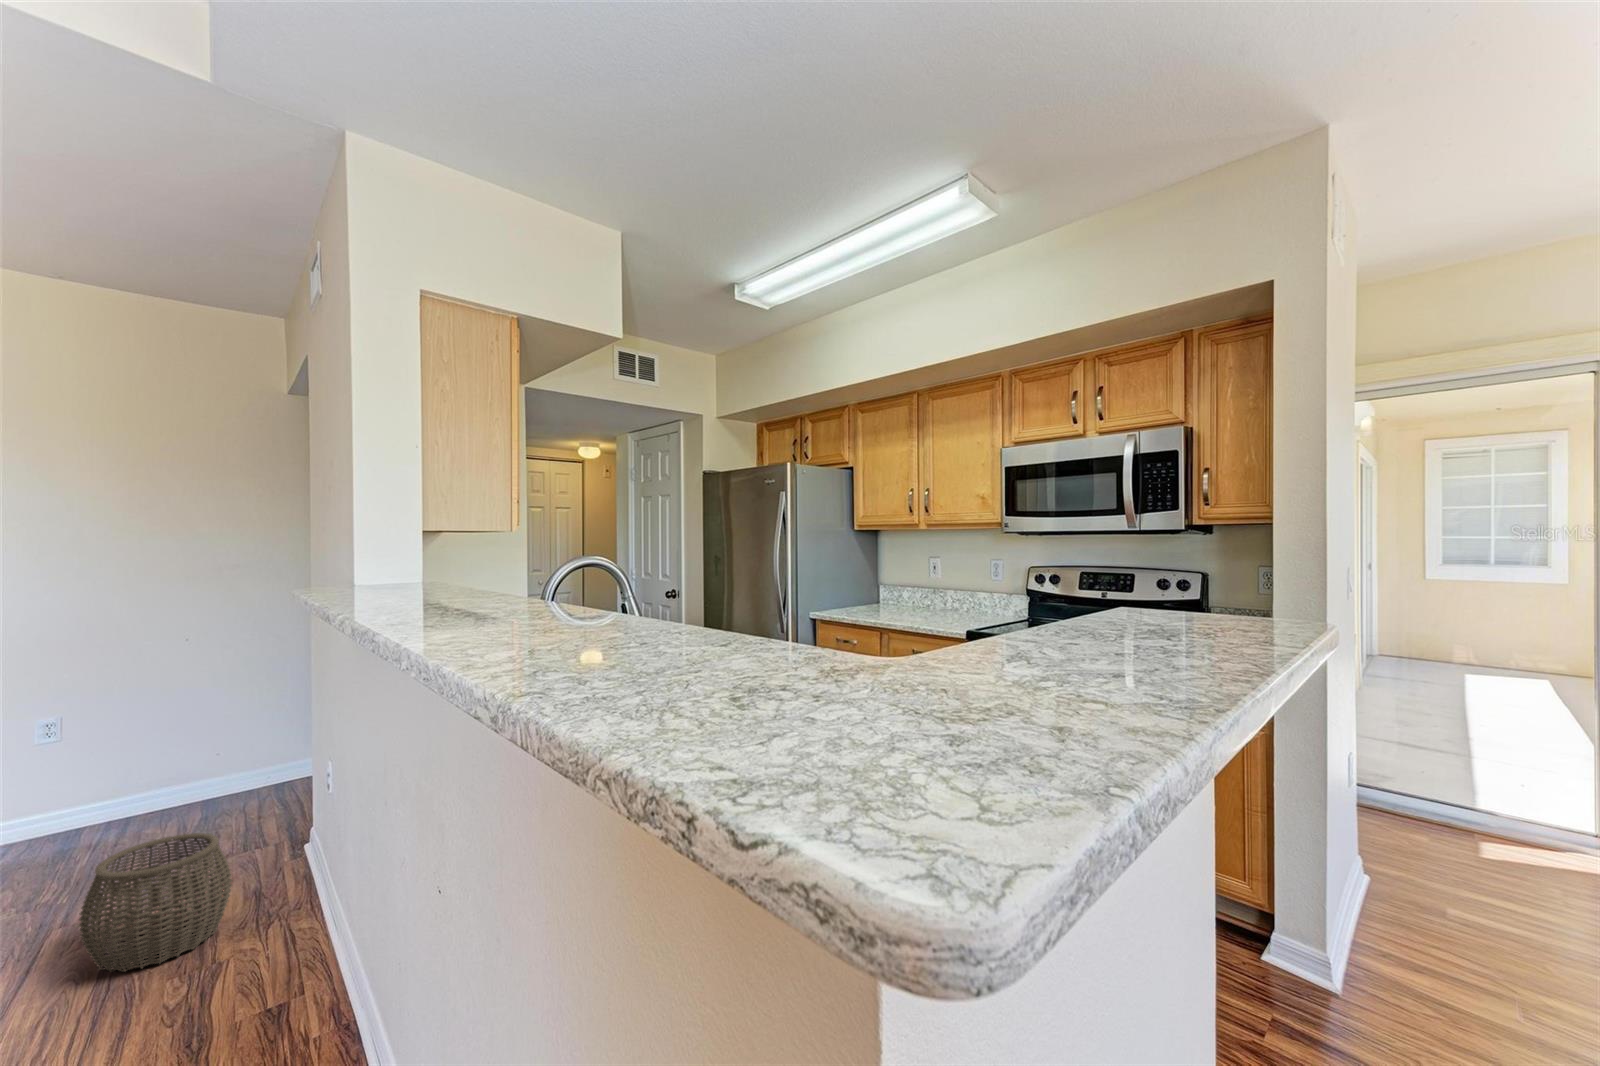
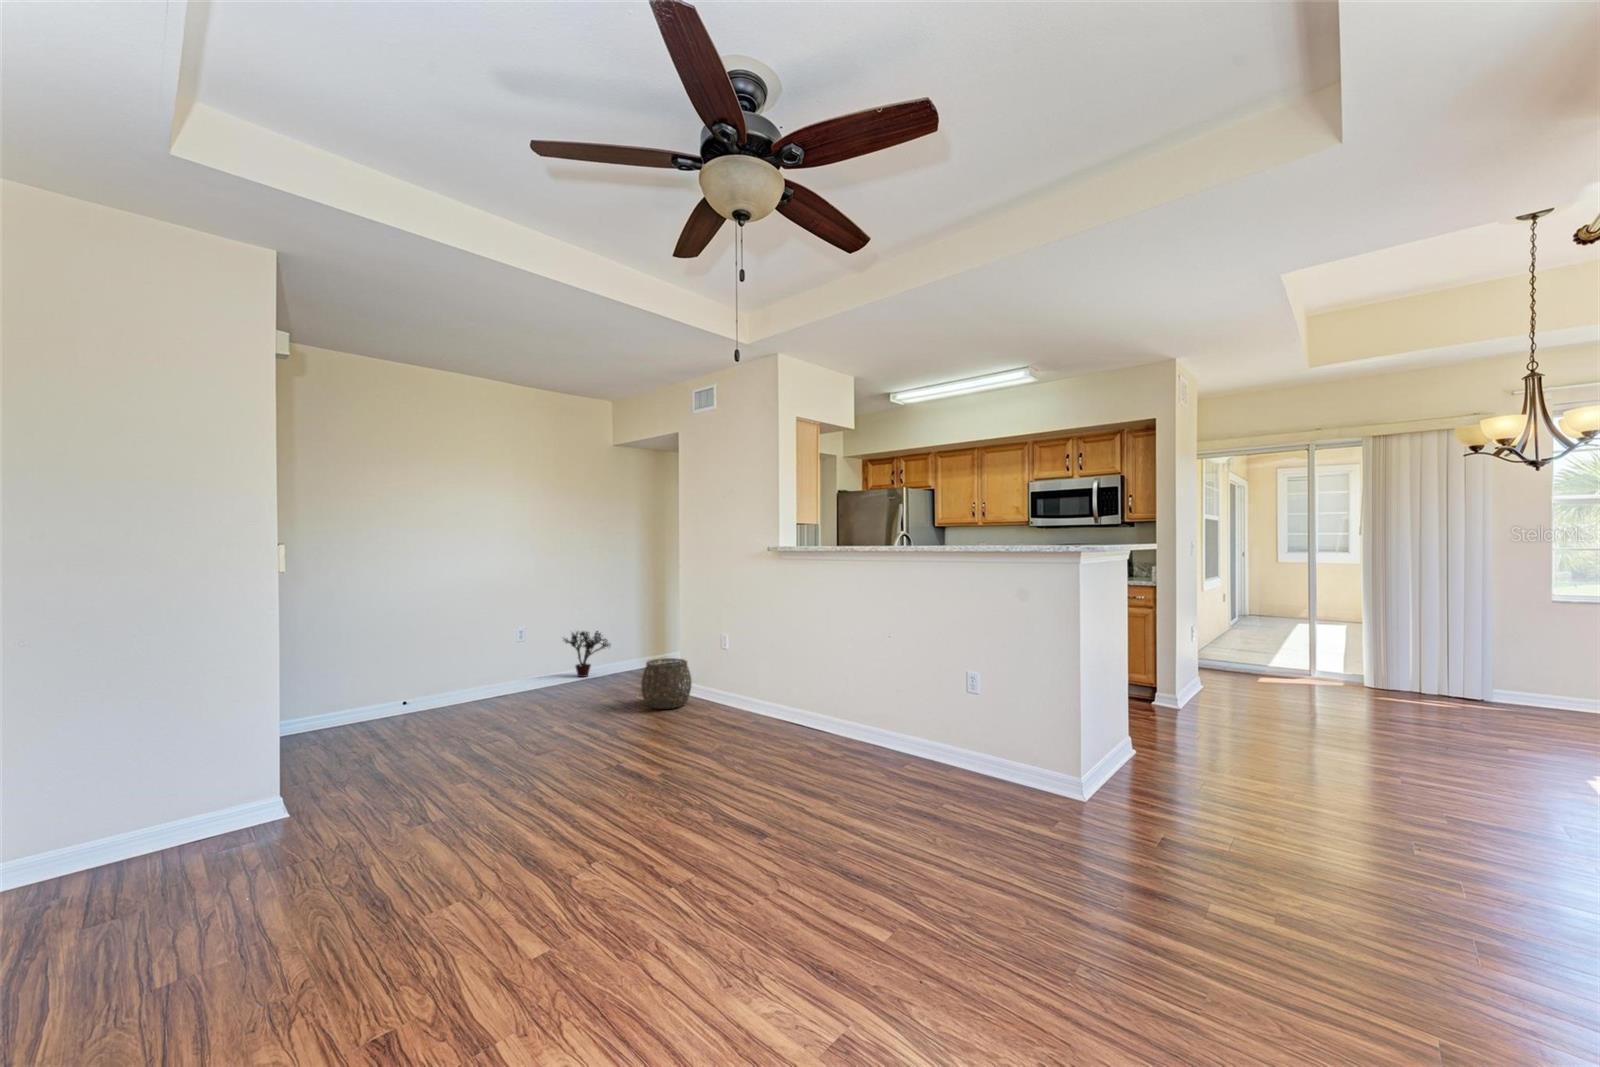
potted plant: none [144,727,244,817] -> present [563,631,611,677]

